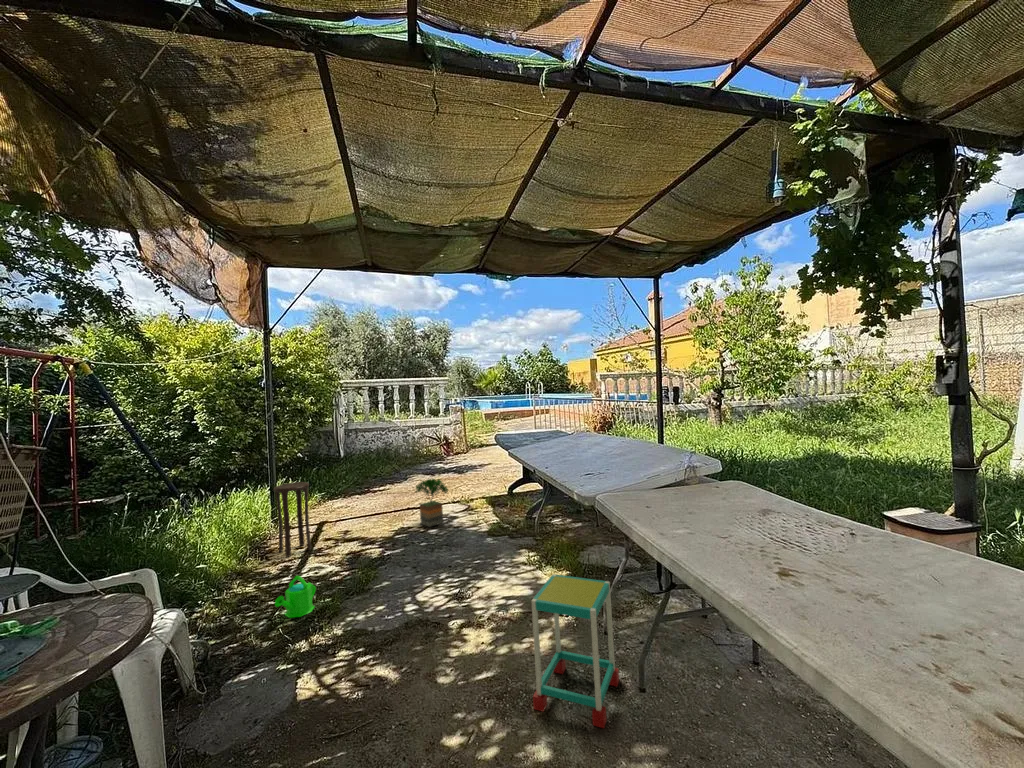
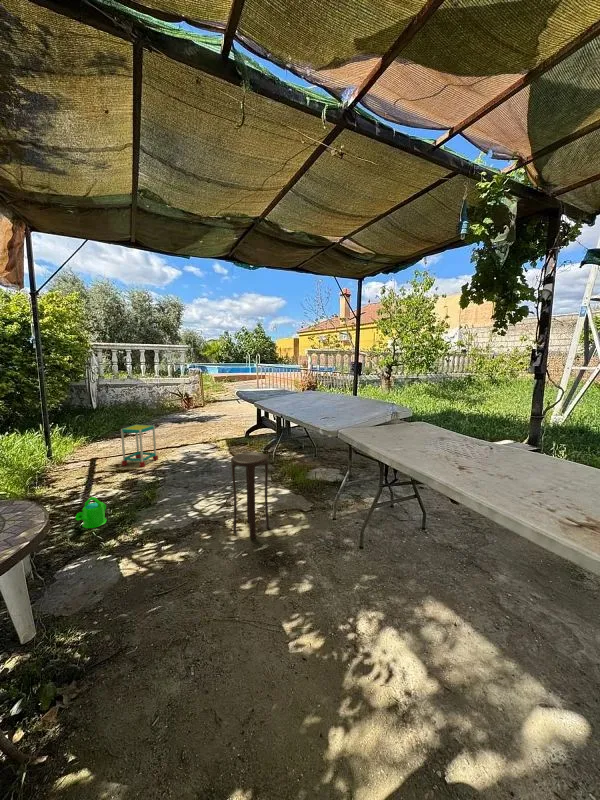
potted tree: present [415,479,448,527] -> none [174,424,202,460]
stool: present [273,482,311,557] -> present [231,452,269,538]
side table: present [532,574,619,728] -> present [121,425,158,467]

